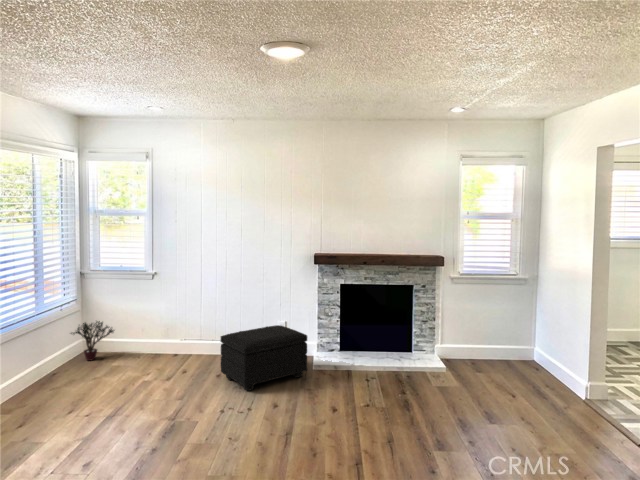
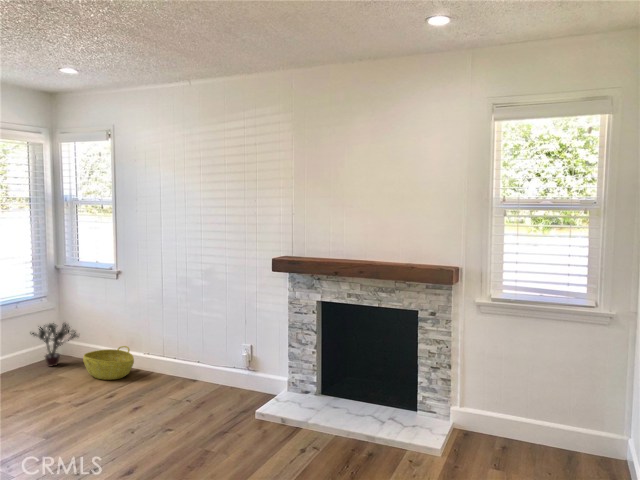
footstool: present [221,325,307,391] -> none [133,351,240,438]
basket: none [130,335,180,363] -> present [83,346,134,380]

